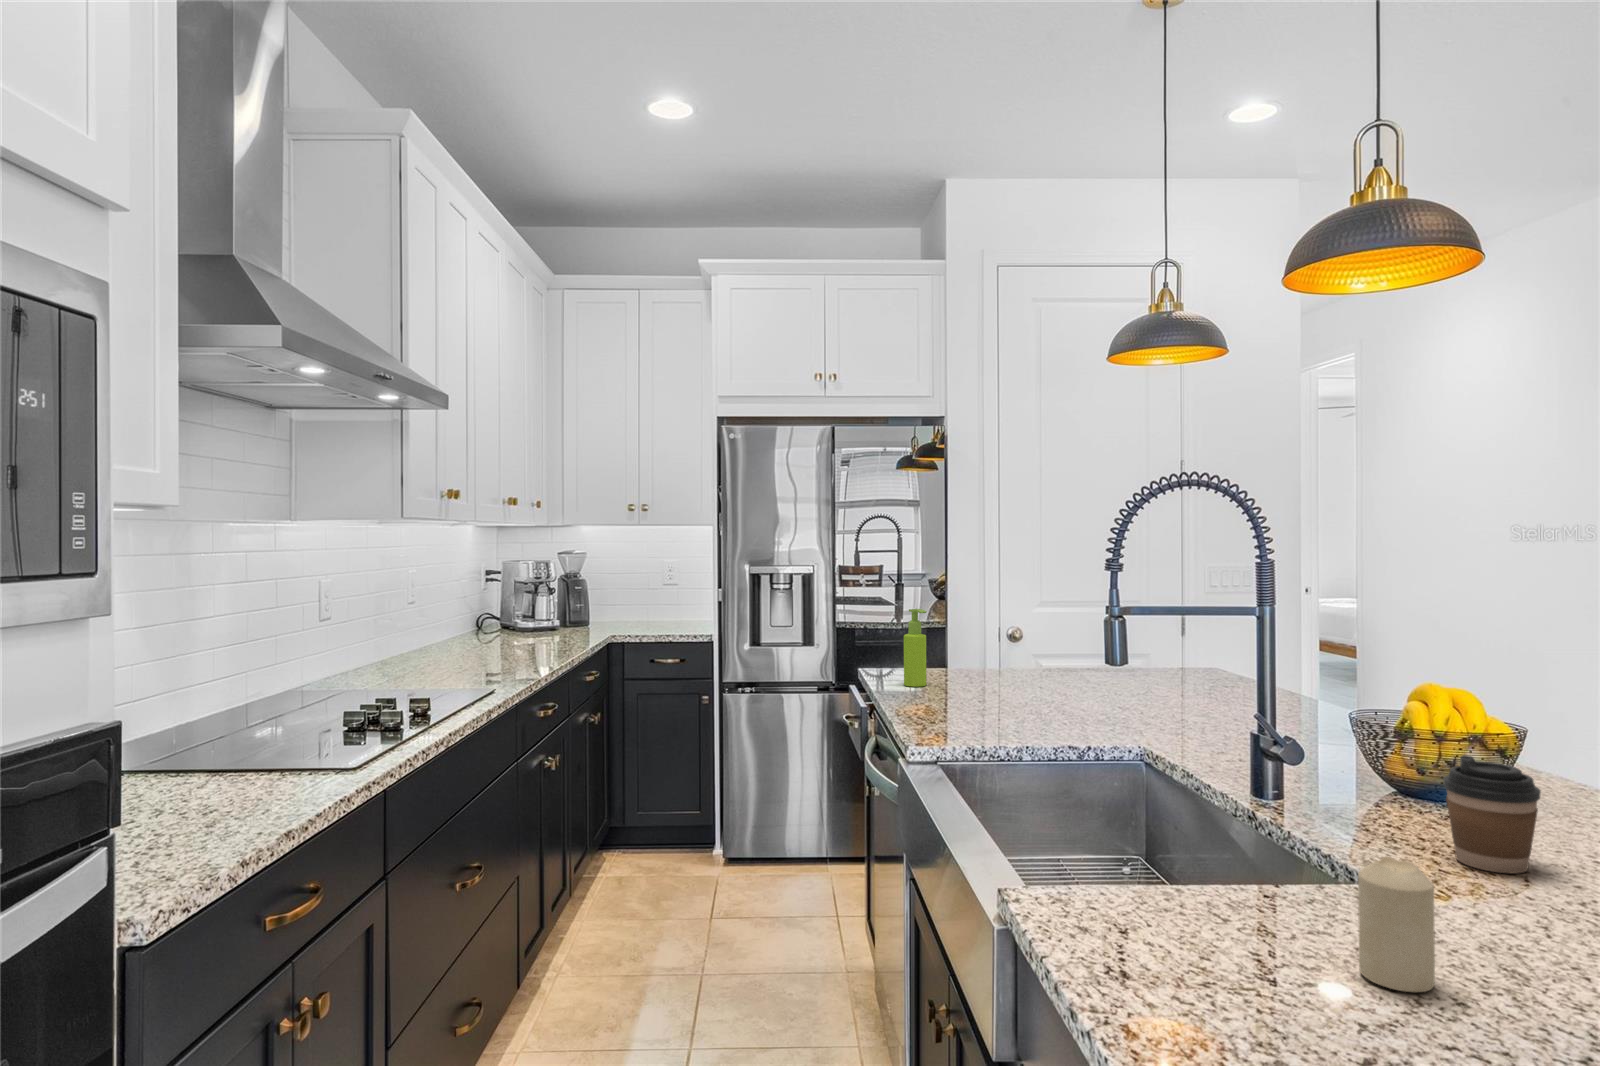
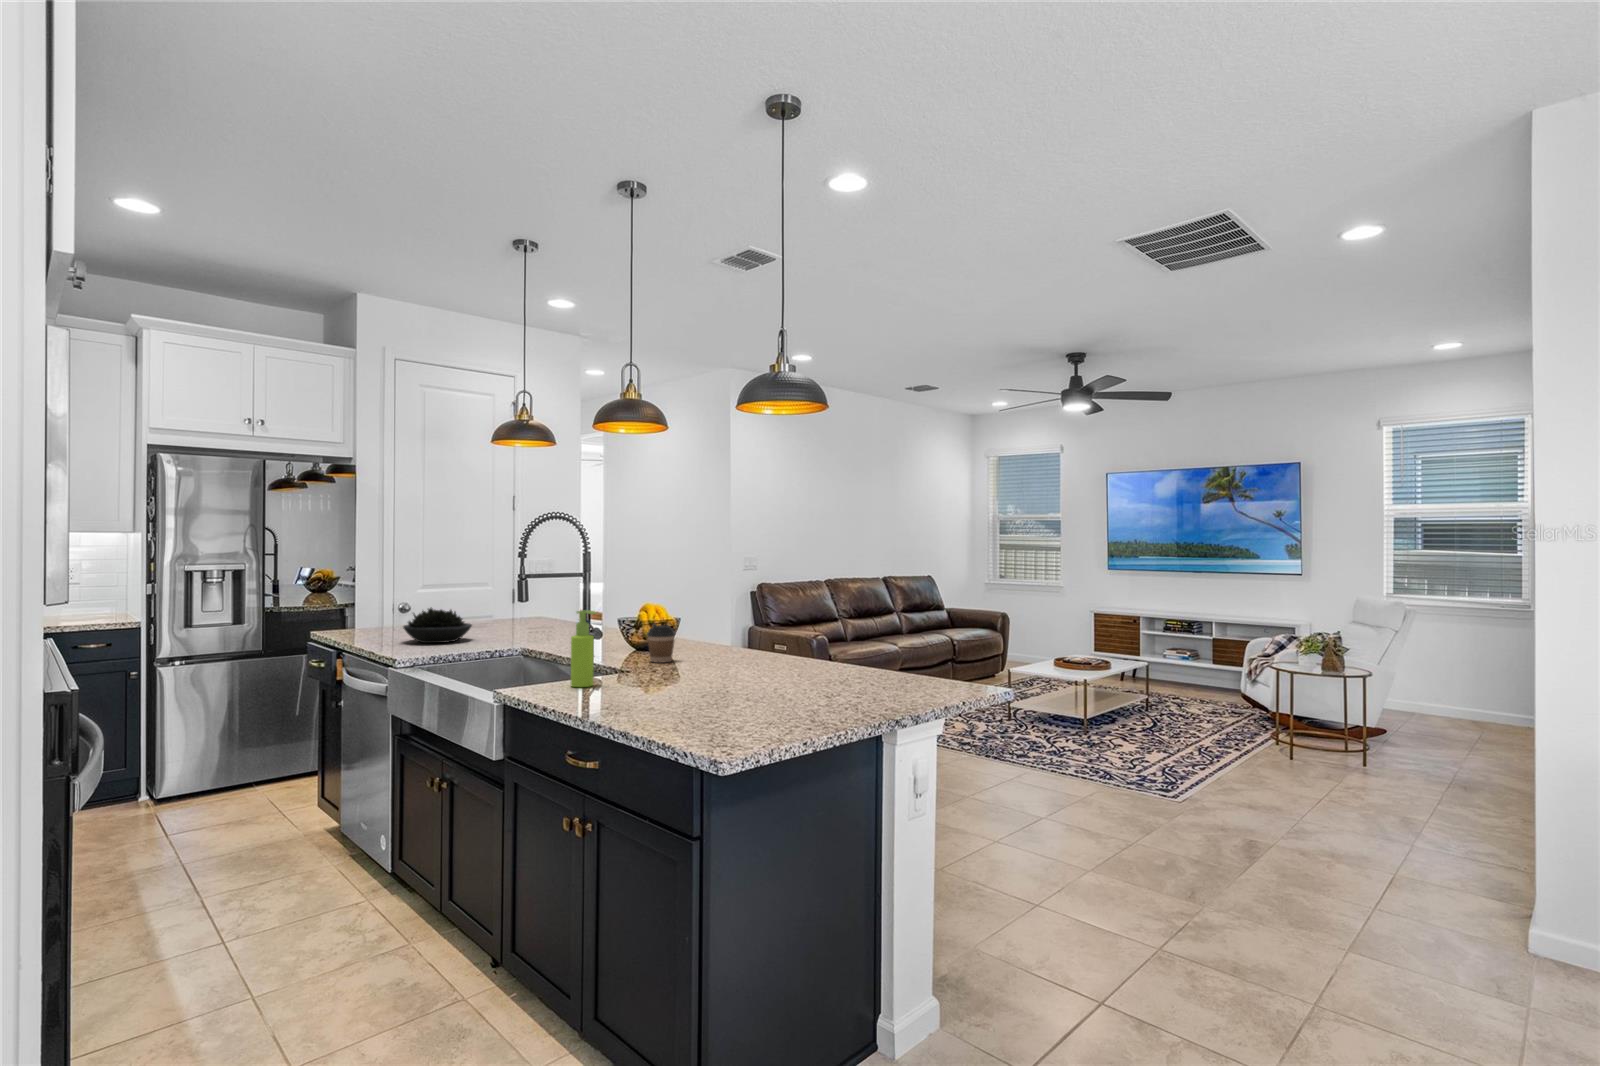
soap dispenser: present [904,609,927,687] -> present [571,610,596,687]
succulent plant: none [941,648,1052,712] -> present [403,608,472,643]
candle: present [1358,856,1435,992] -> none [614,644,635,682]

